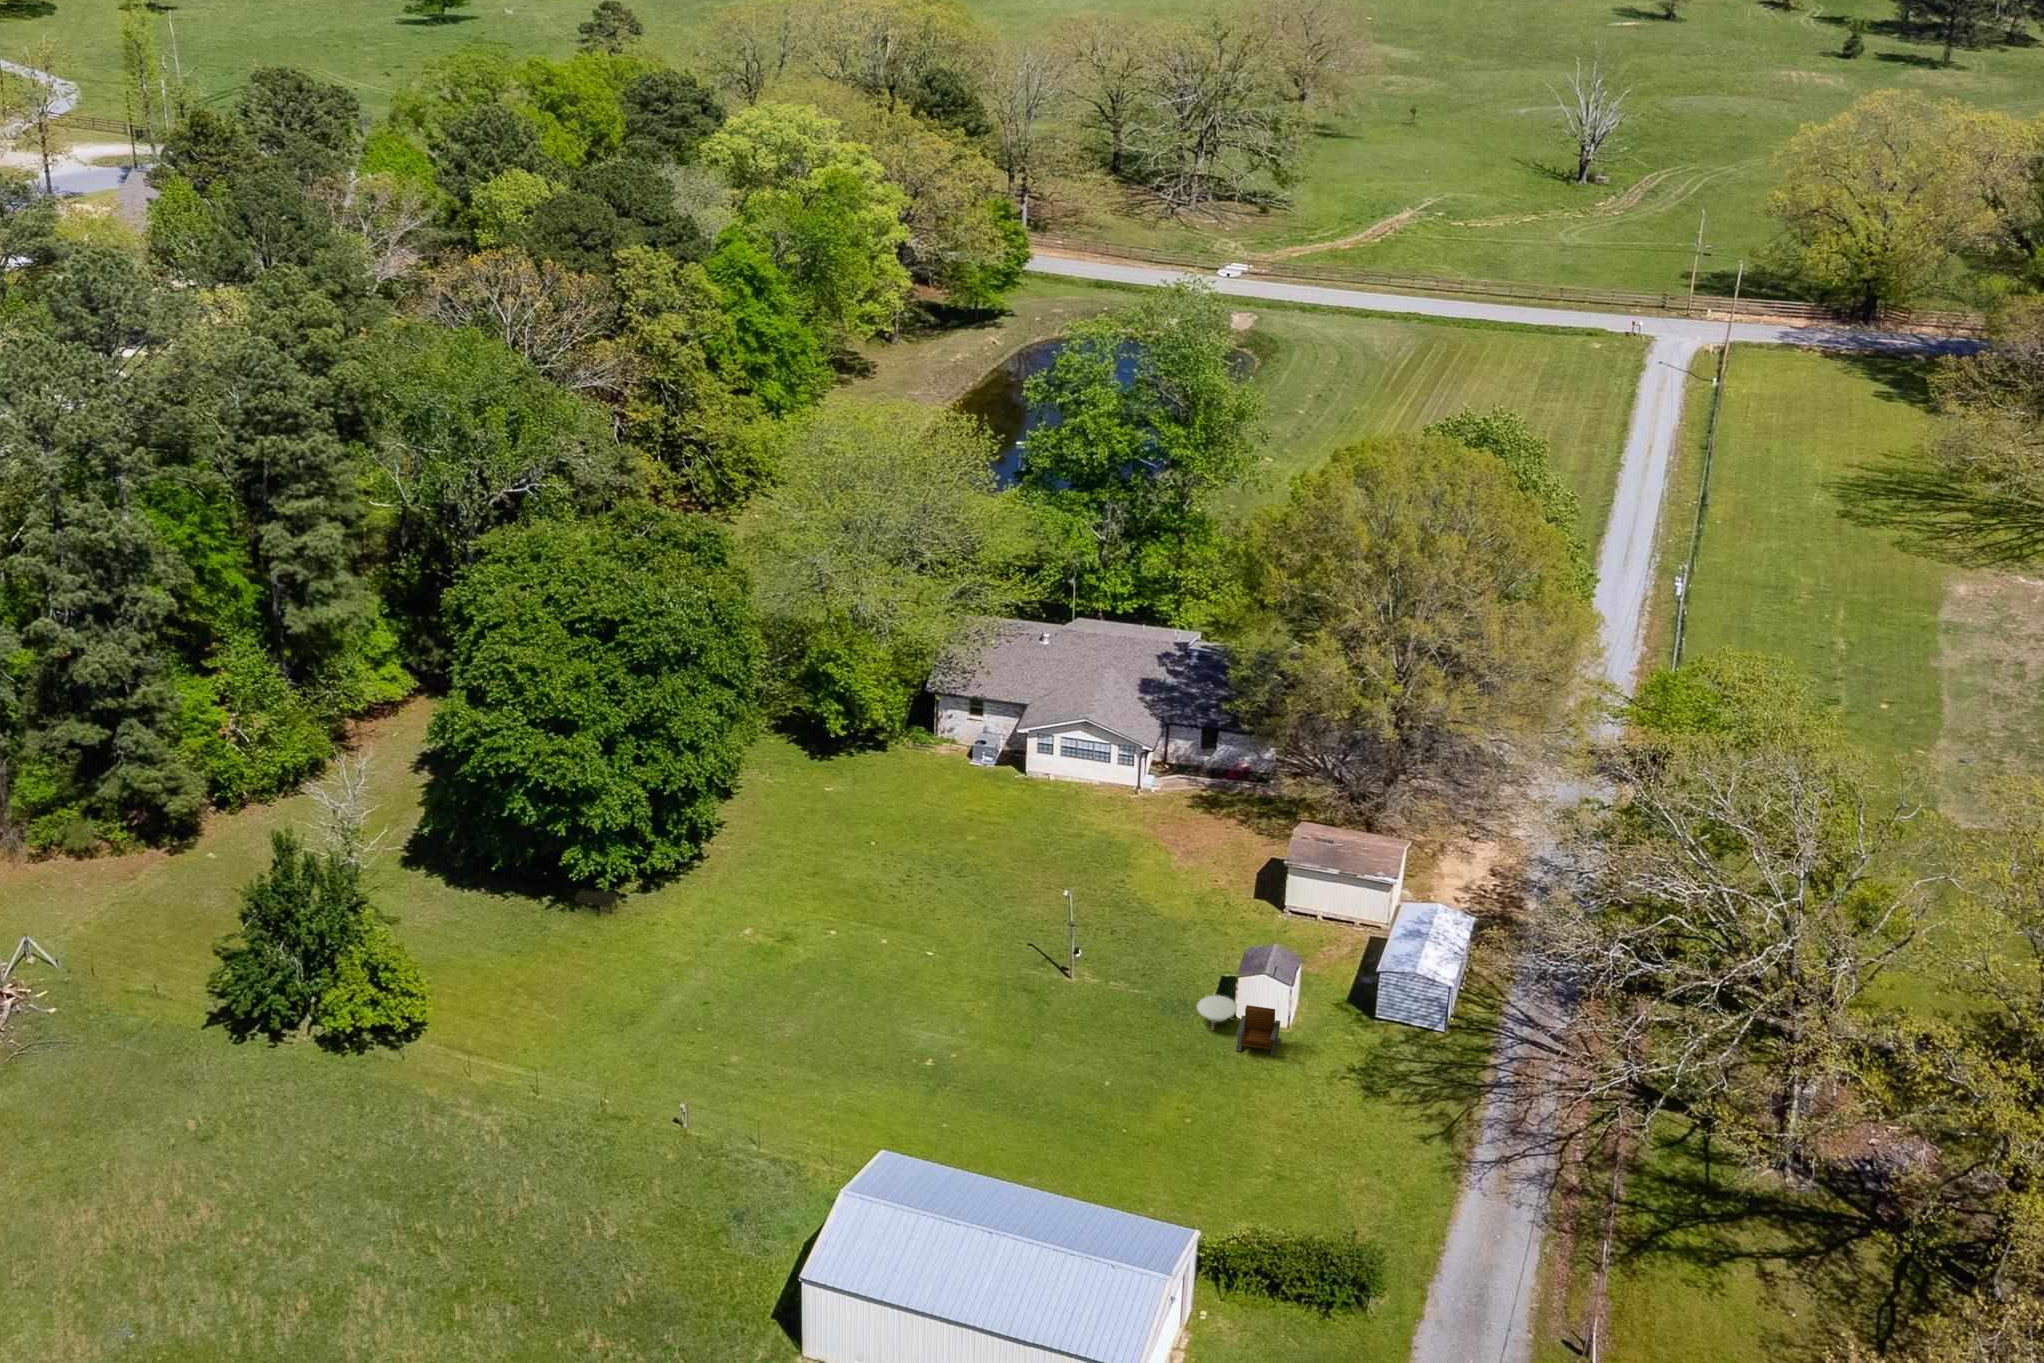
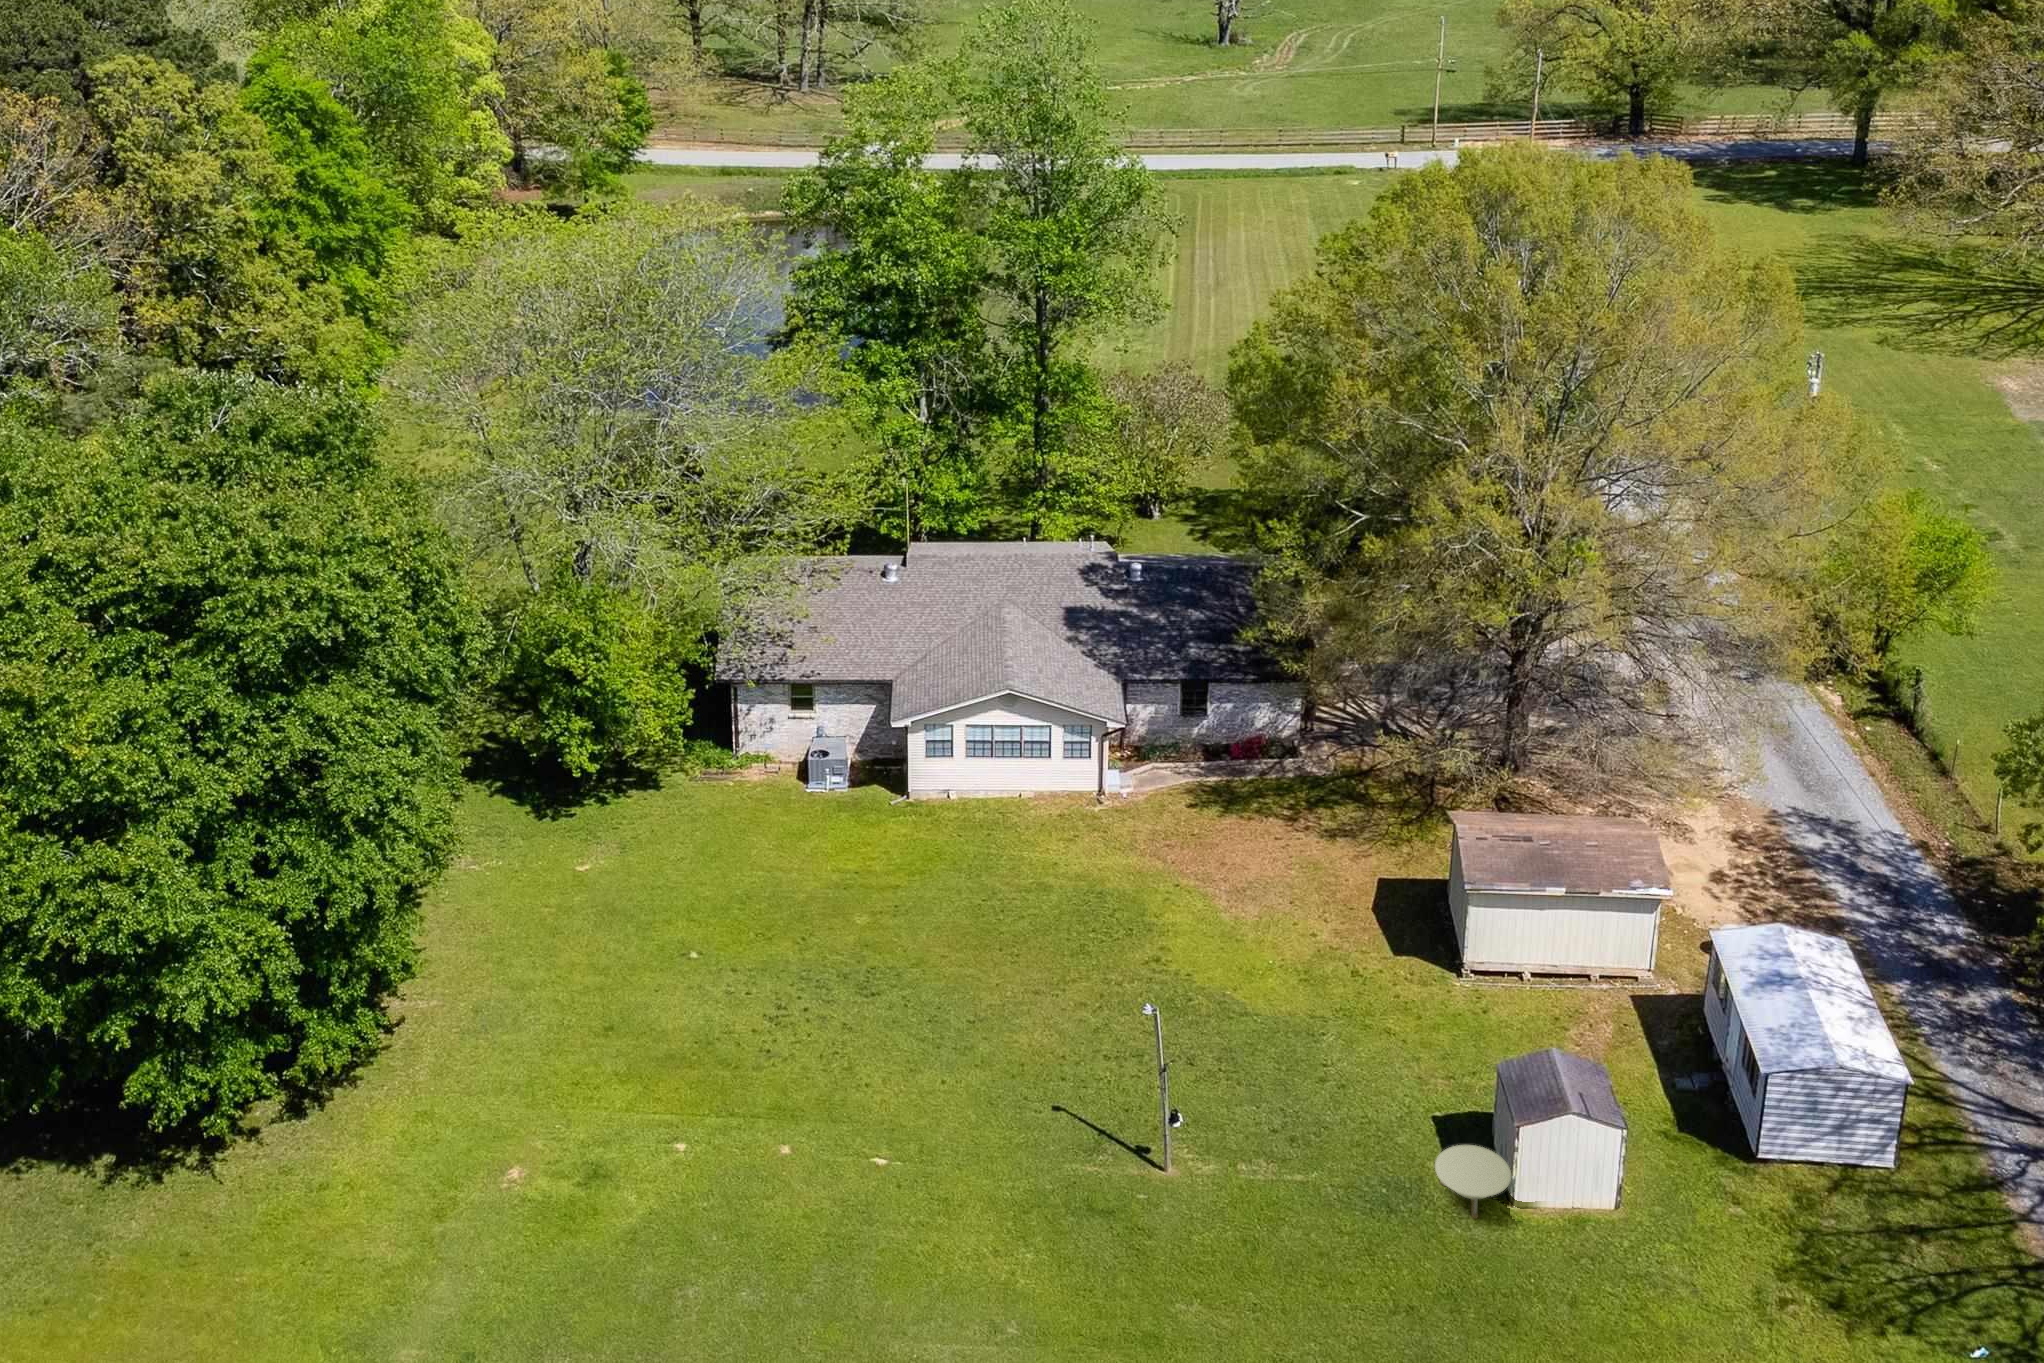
bench: present [576,889,617,913] -> none [154,1130,244,1177]
lounge chair: present [1236,1005,1280,1057] -> none [1529,1160,1620,1254]

